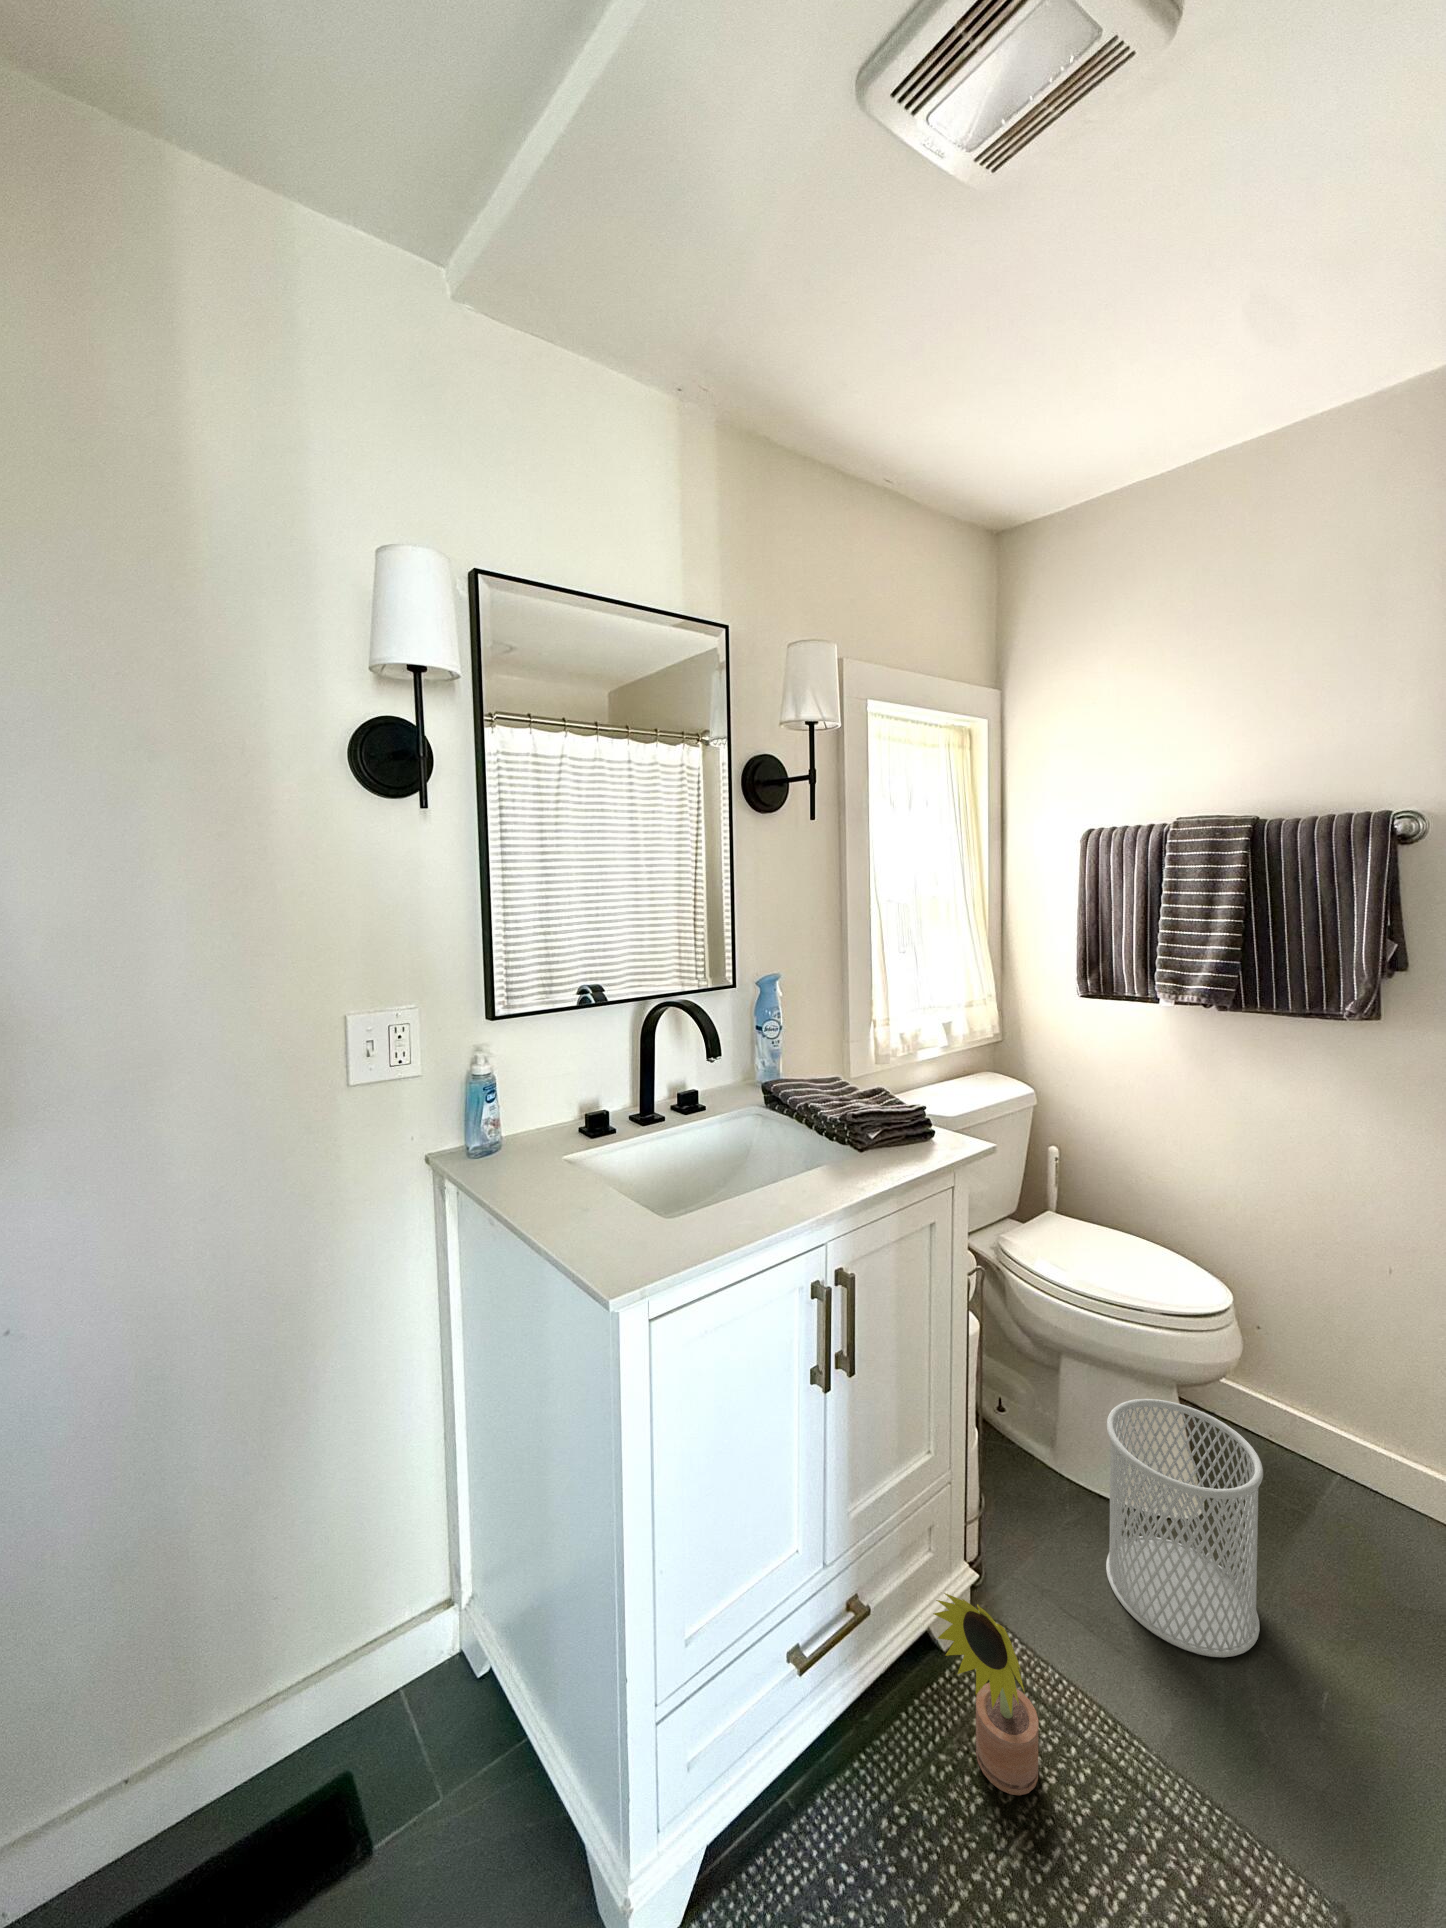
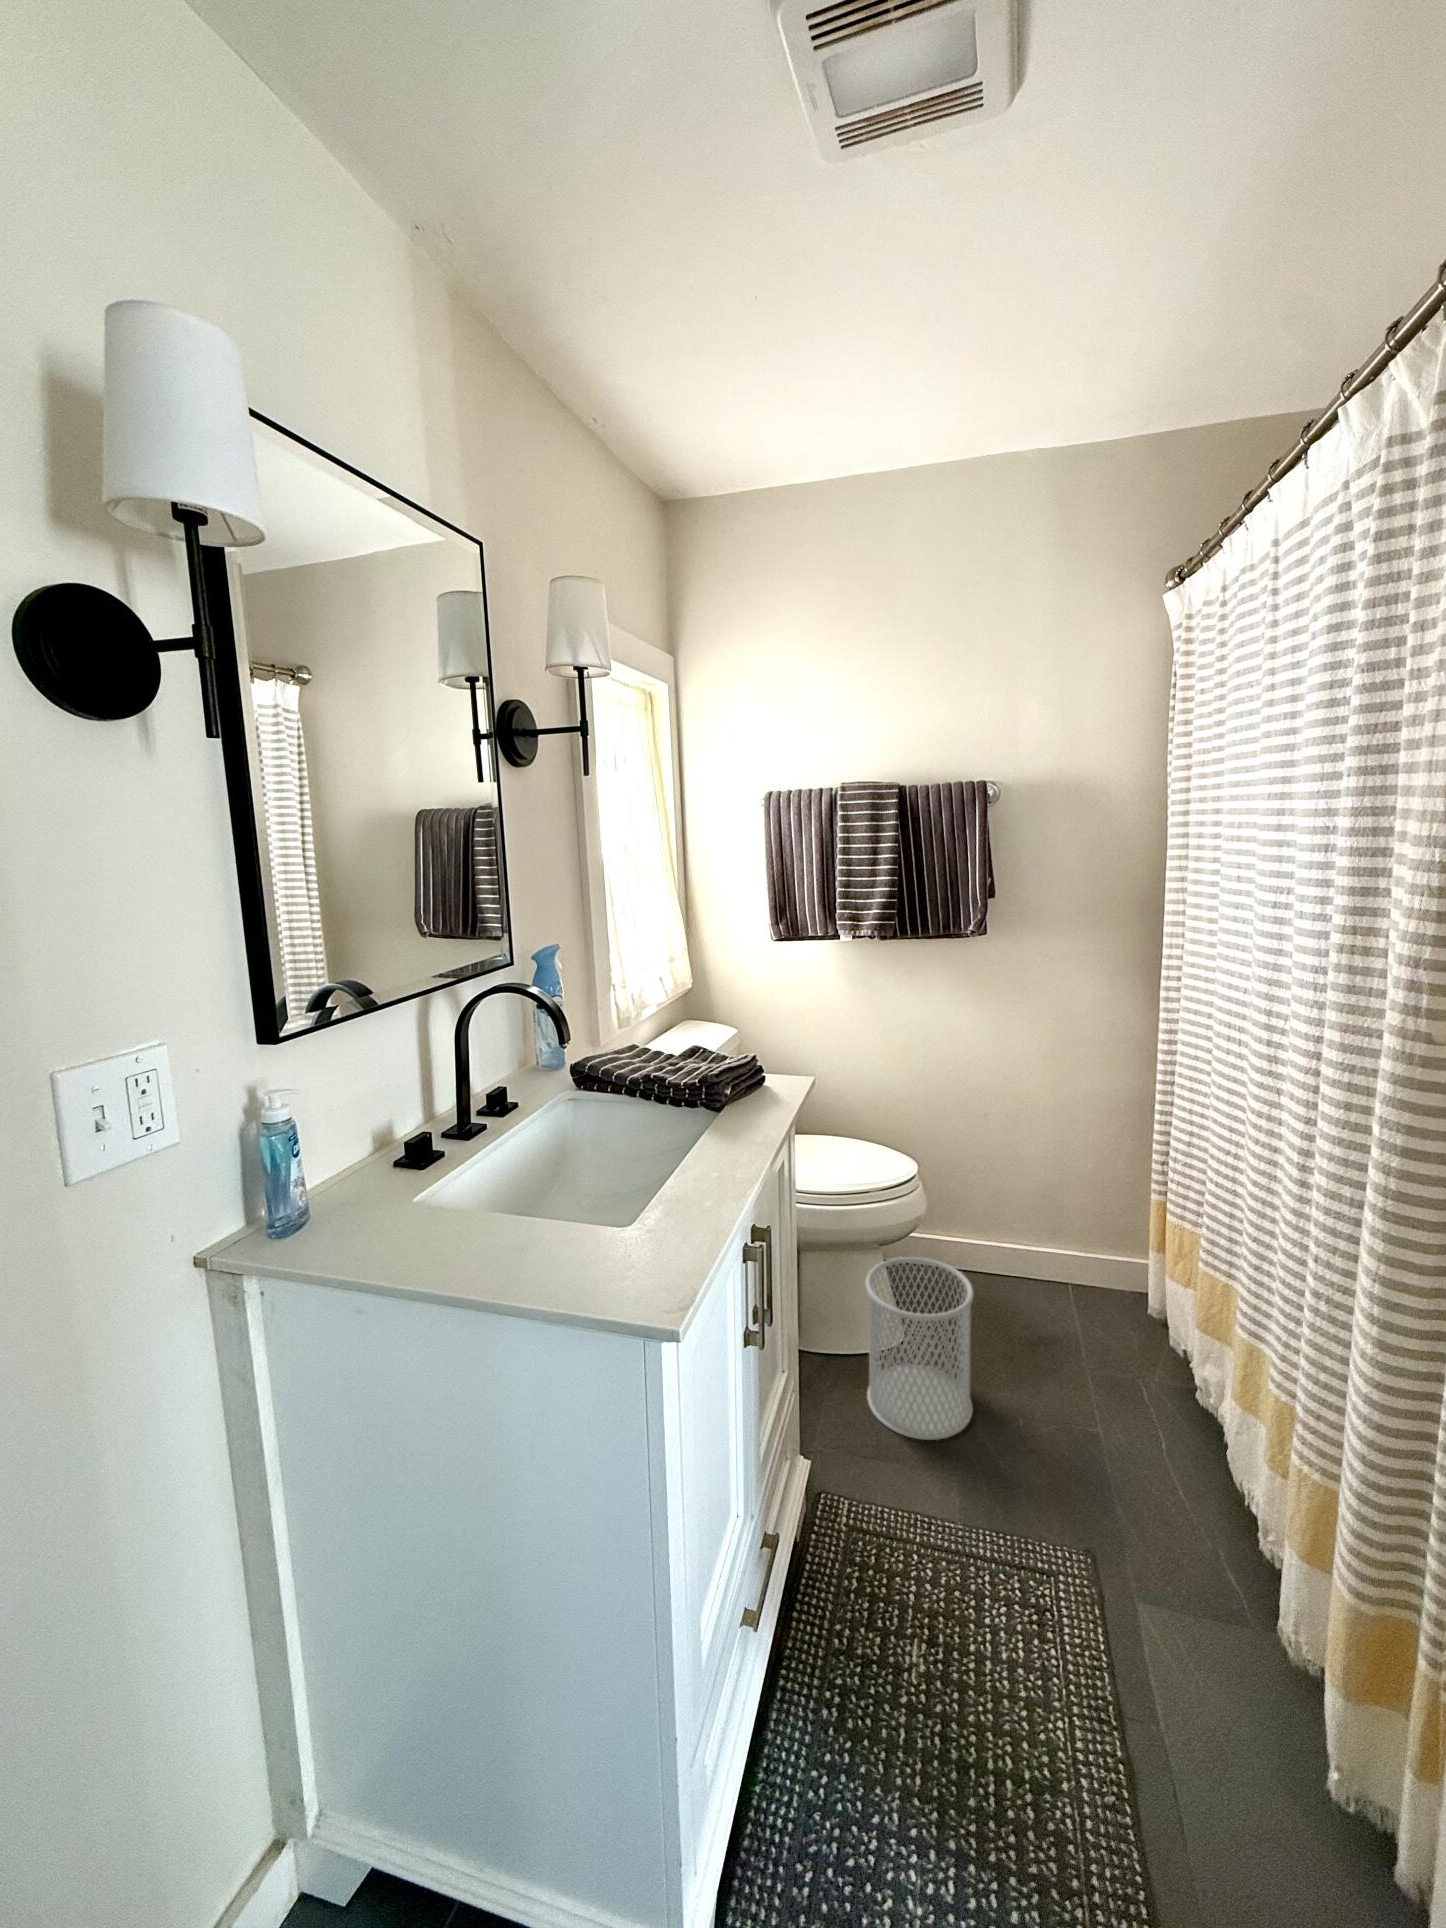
decorative plant: present [933,1593,1038,1795] -> none [830,1479,922,1621]

